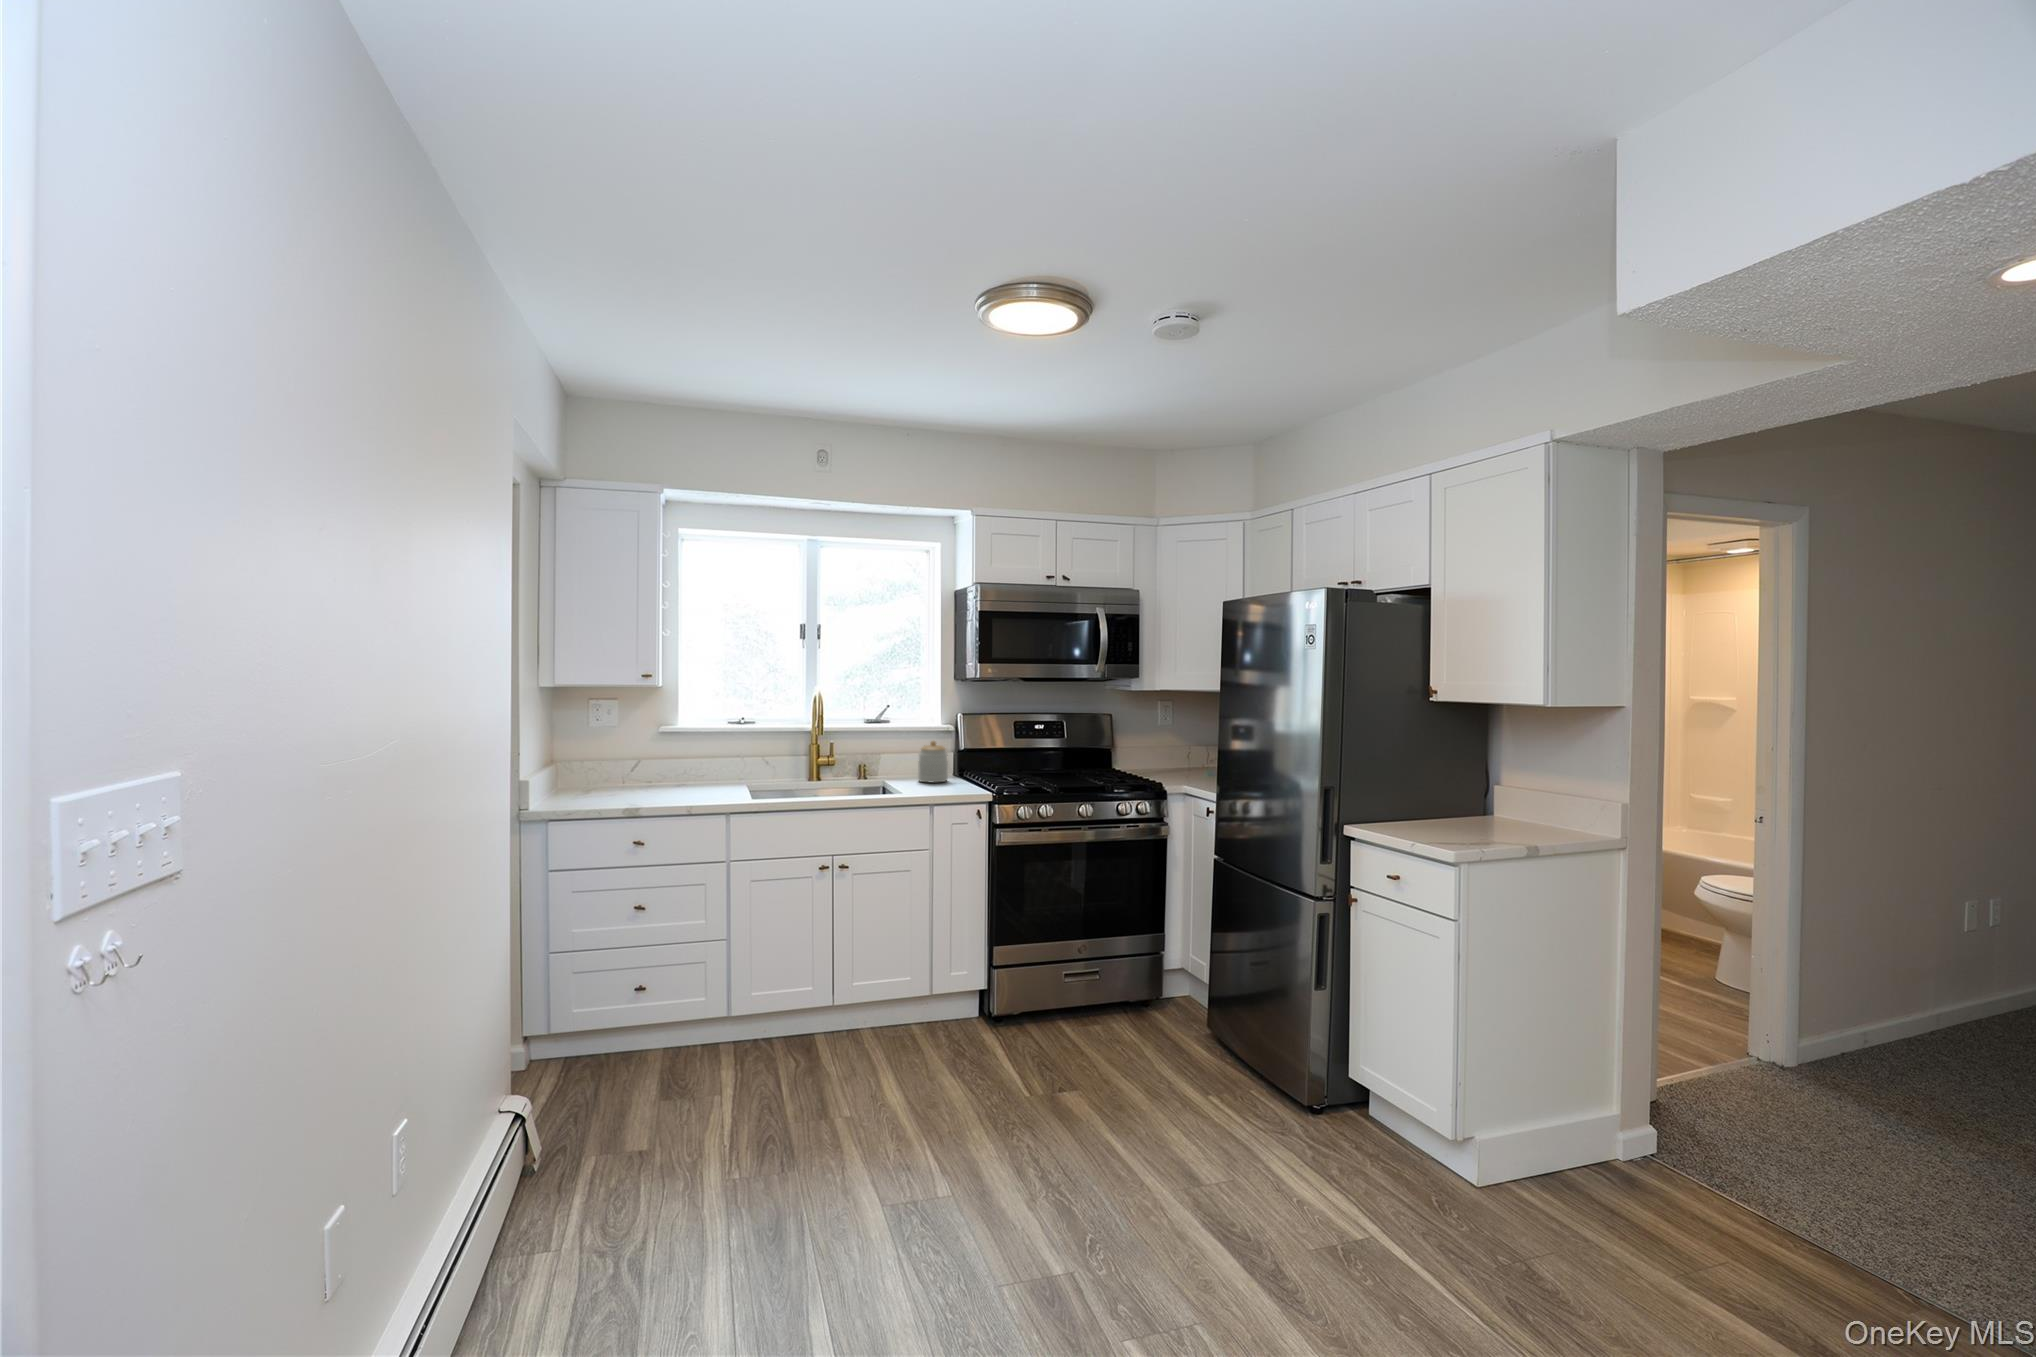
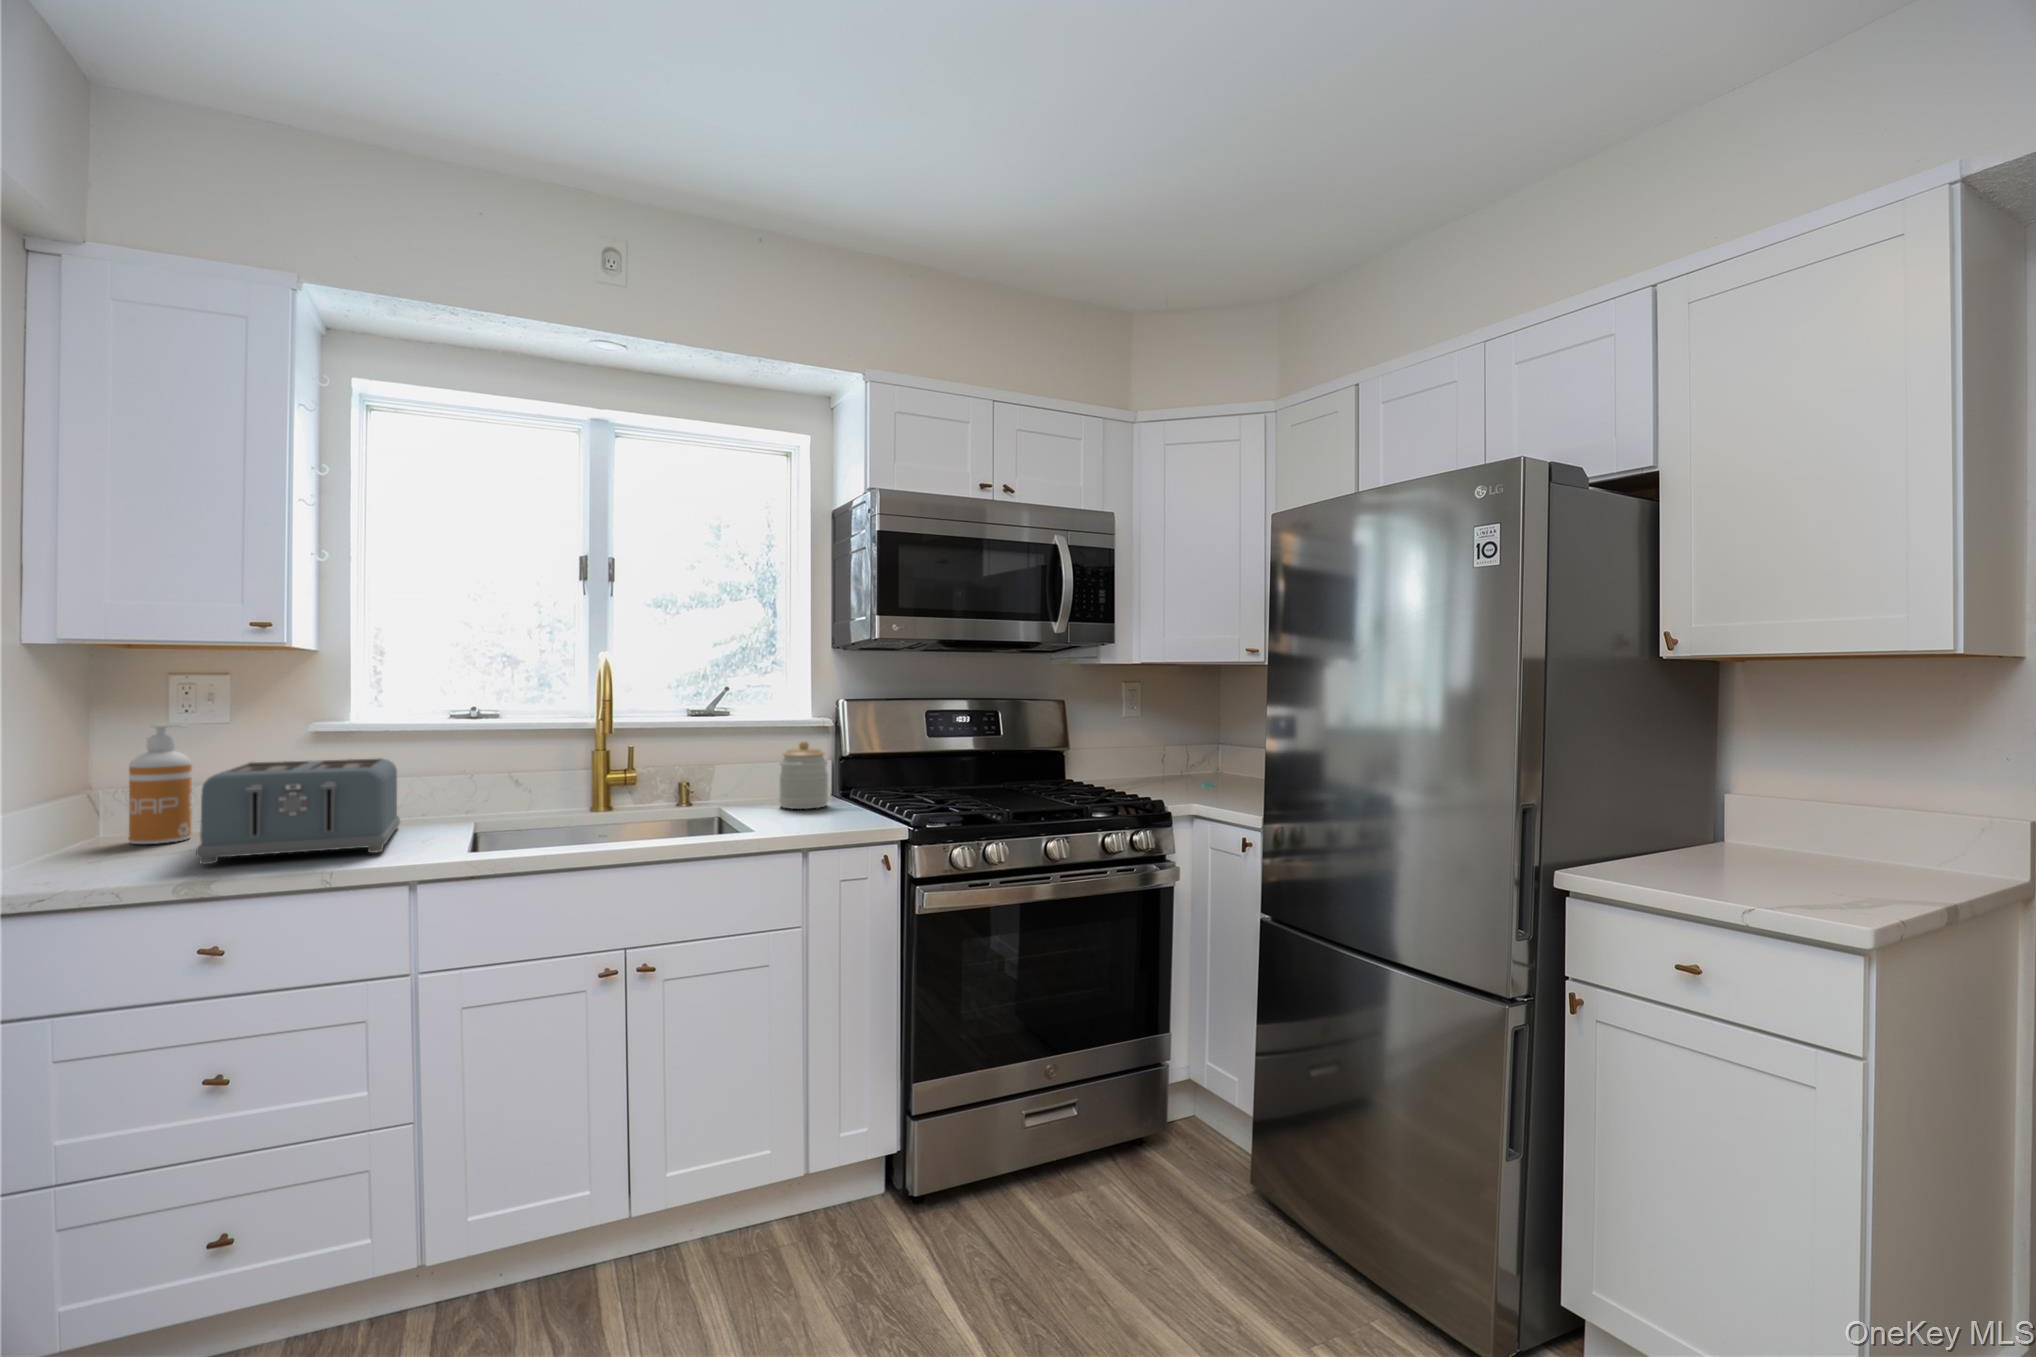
soap dispenser: none [579,726,607,790] -> present [129,724,192,844]
toaster: none [622,747,708,800] -> present [196,758,400,864]

